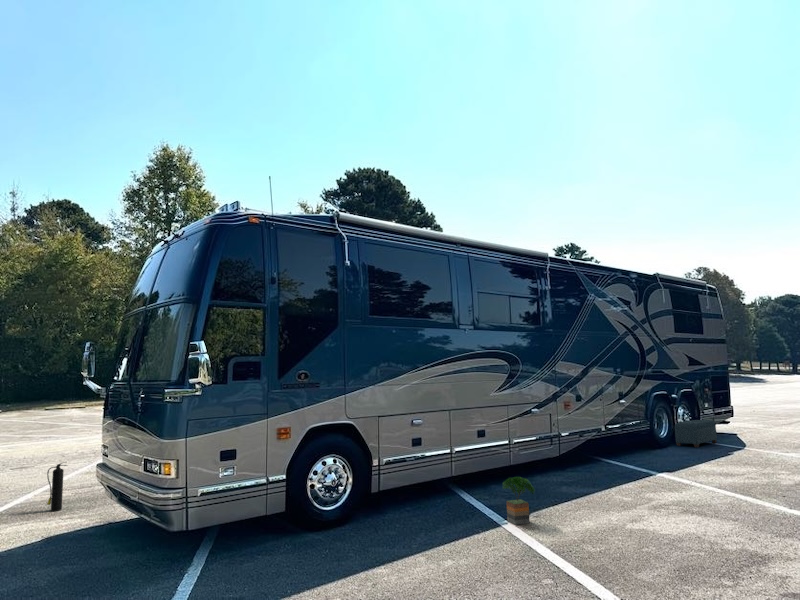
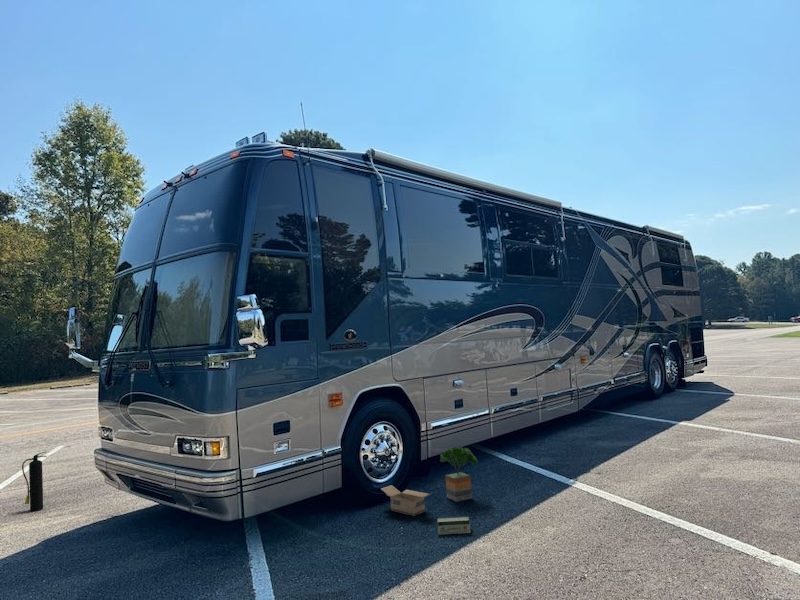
bench: present [674,420,717,447] -> none [665,370,702,397]
potted tree: present [503,477,535,525] -> present [441,447,477,502]
cardboard box: none [325,512,365,541] -> present [381,485,430,516]
toolbox: none [354,544,386,560] -> present [437,516,471,535]

